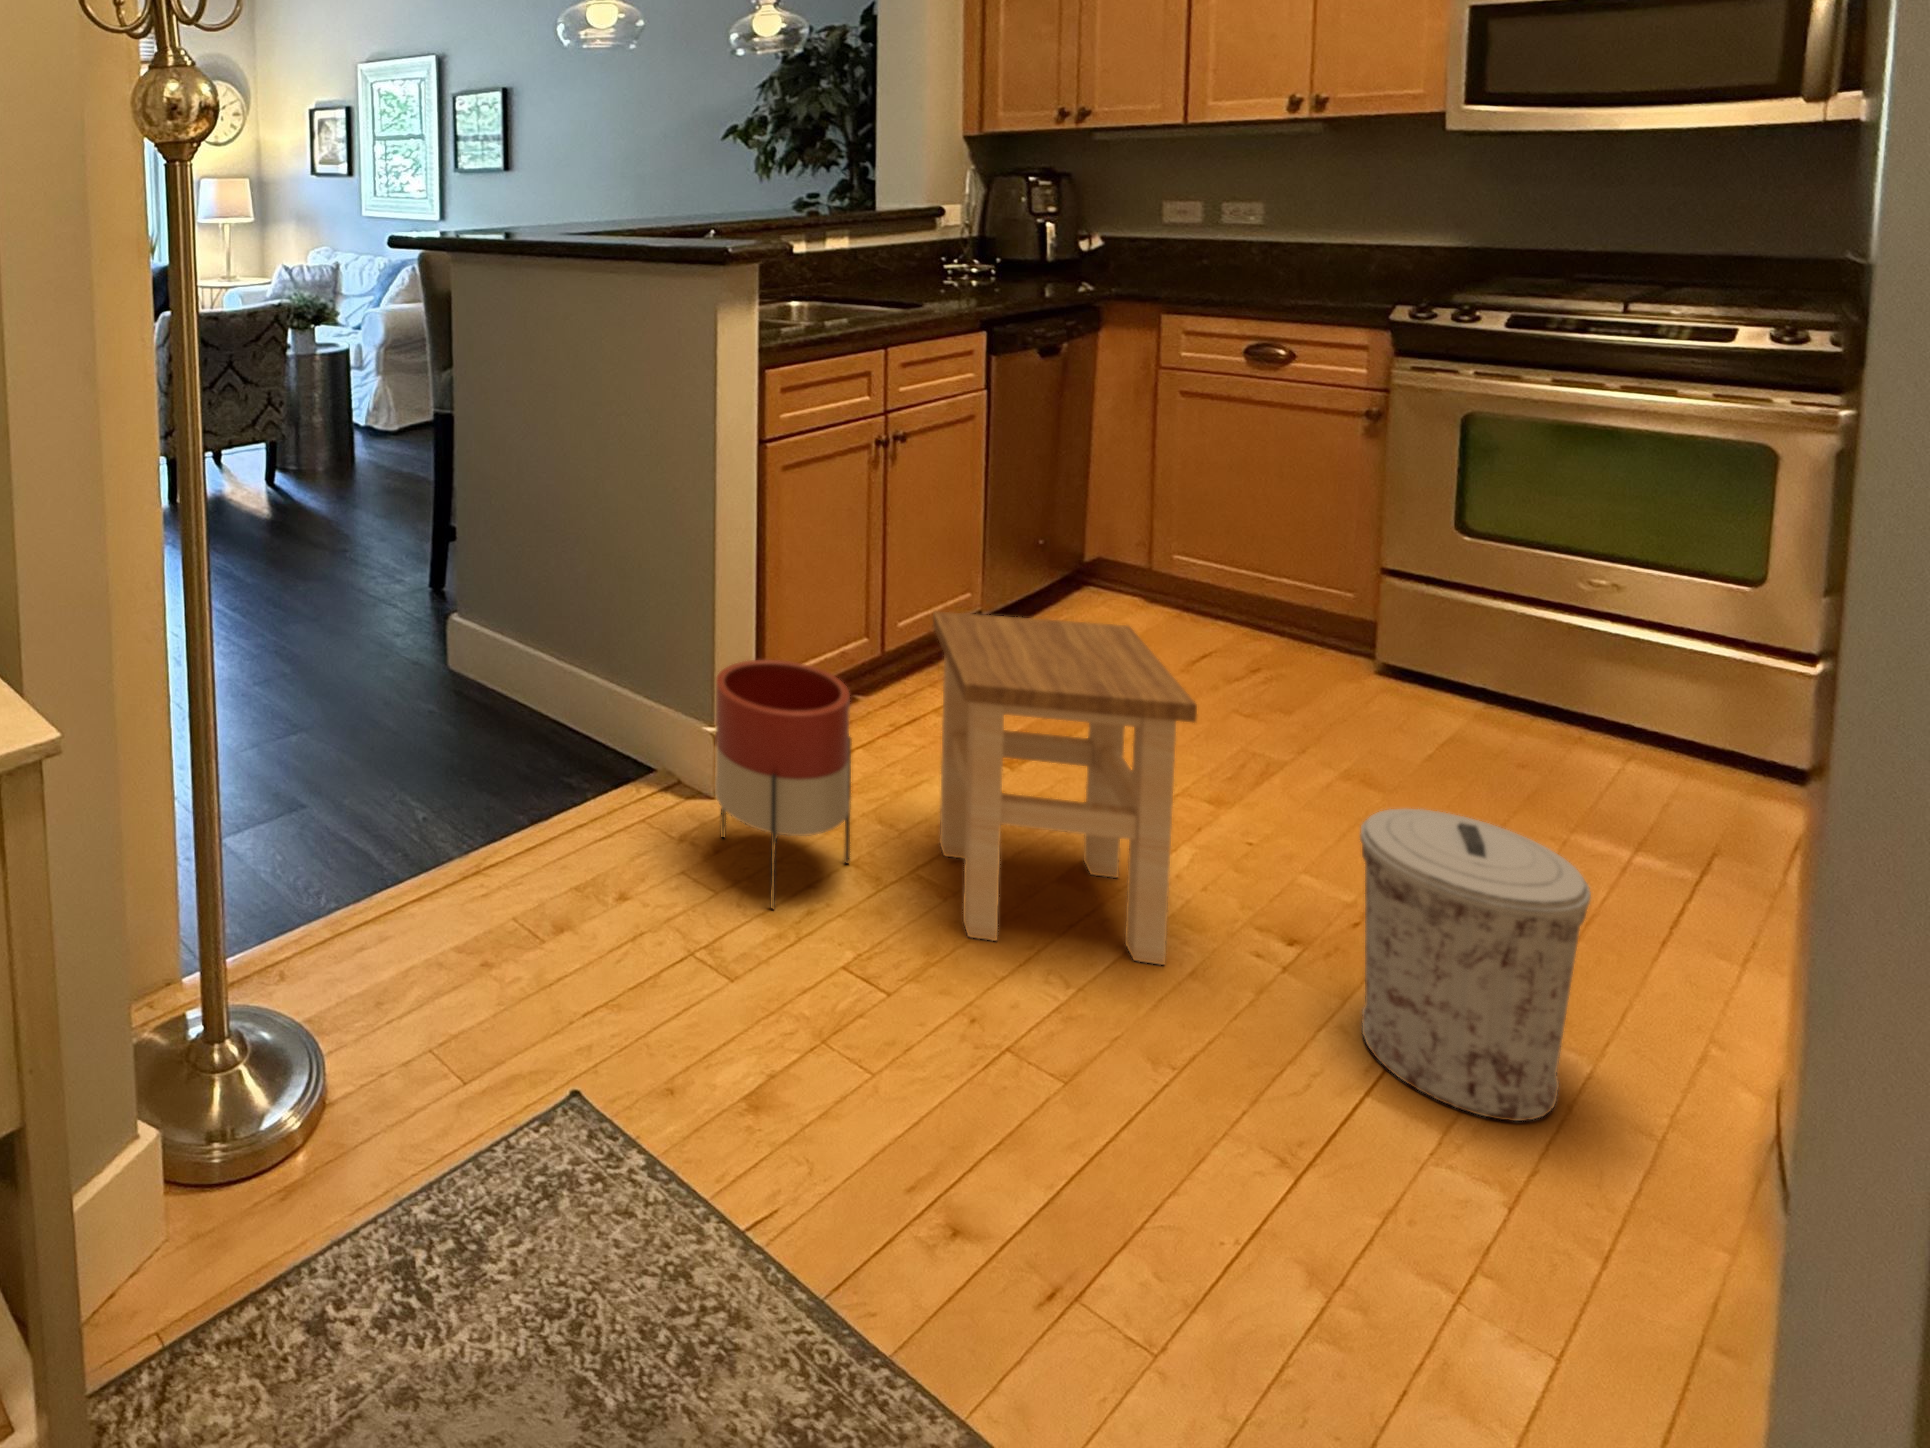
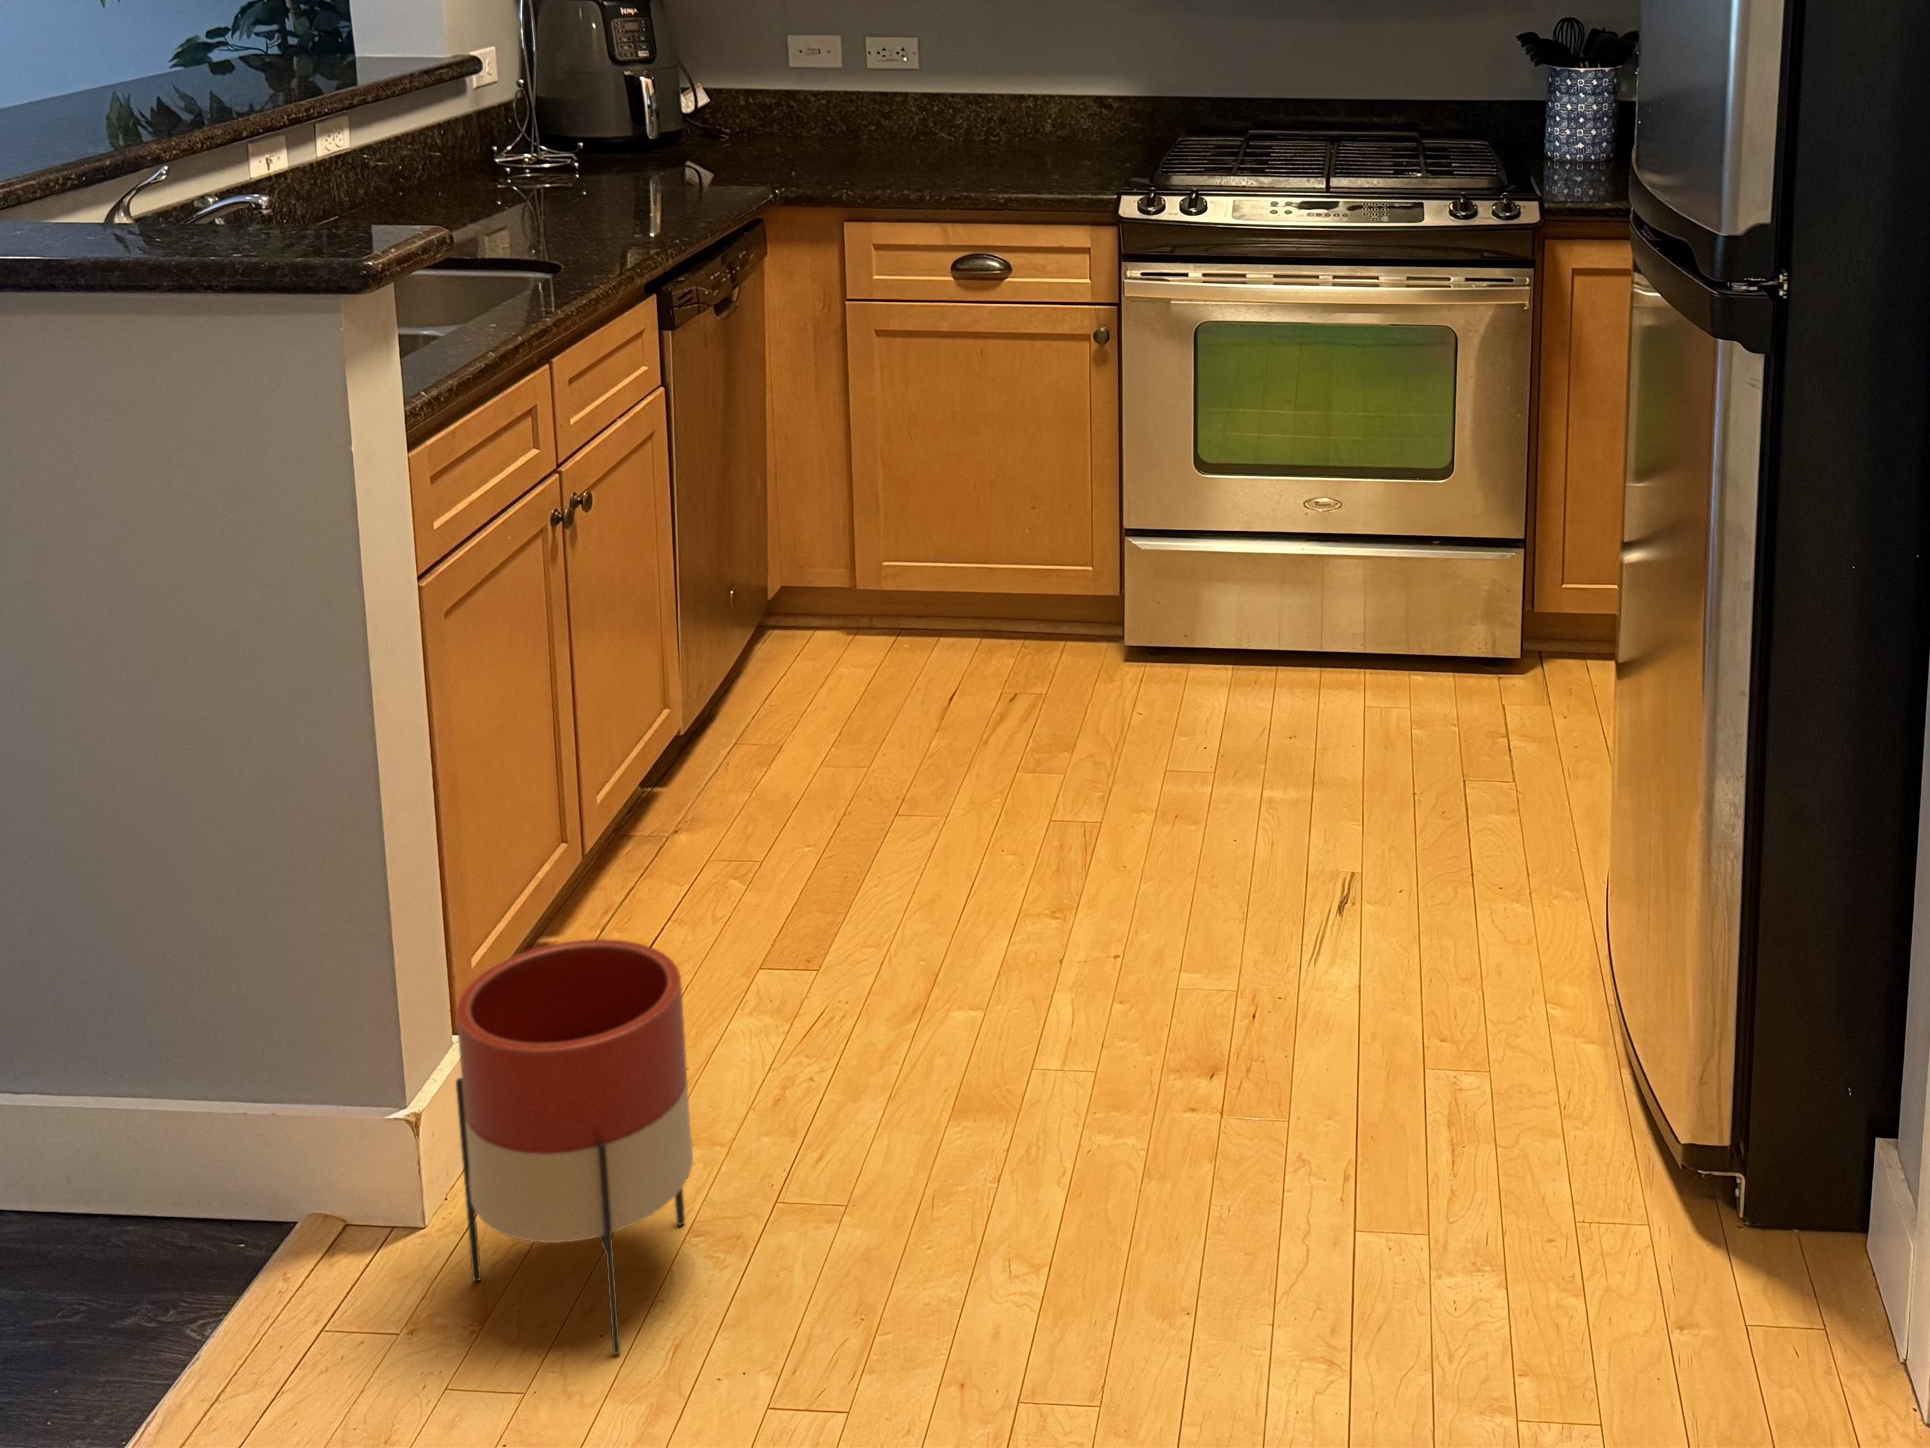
stool: present [933,612,1197,965] -> none [746,724,1123,1247]
trash can: present [1360,808,1591,1121] -> none [1288,845,1485,1175]

